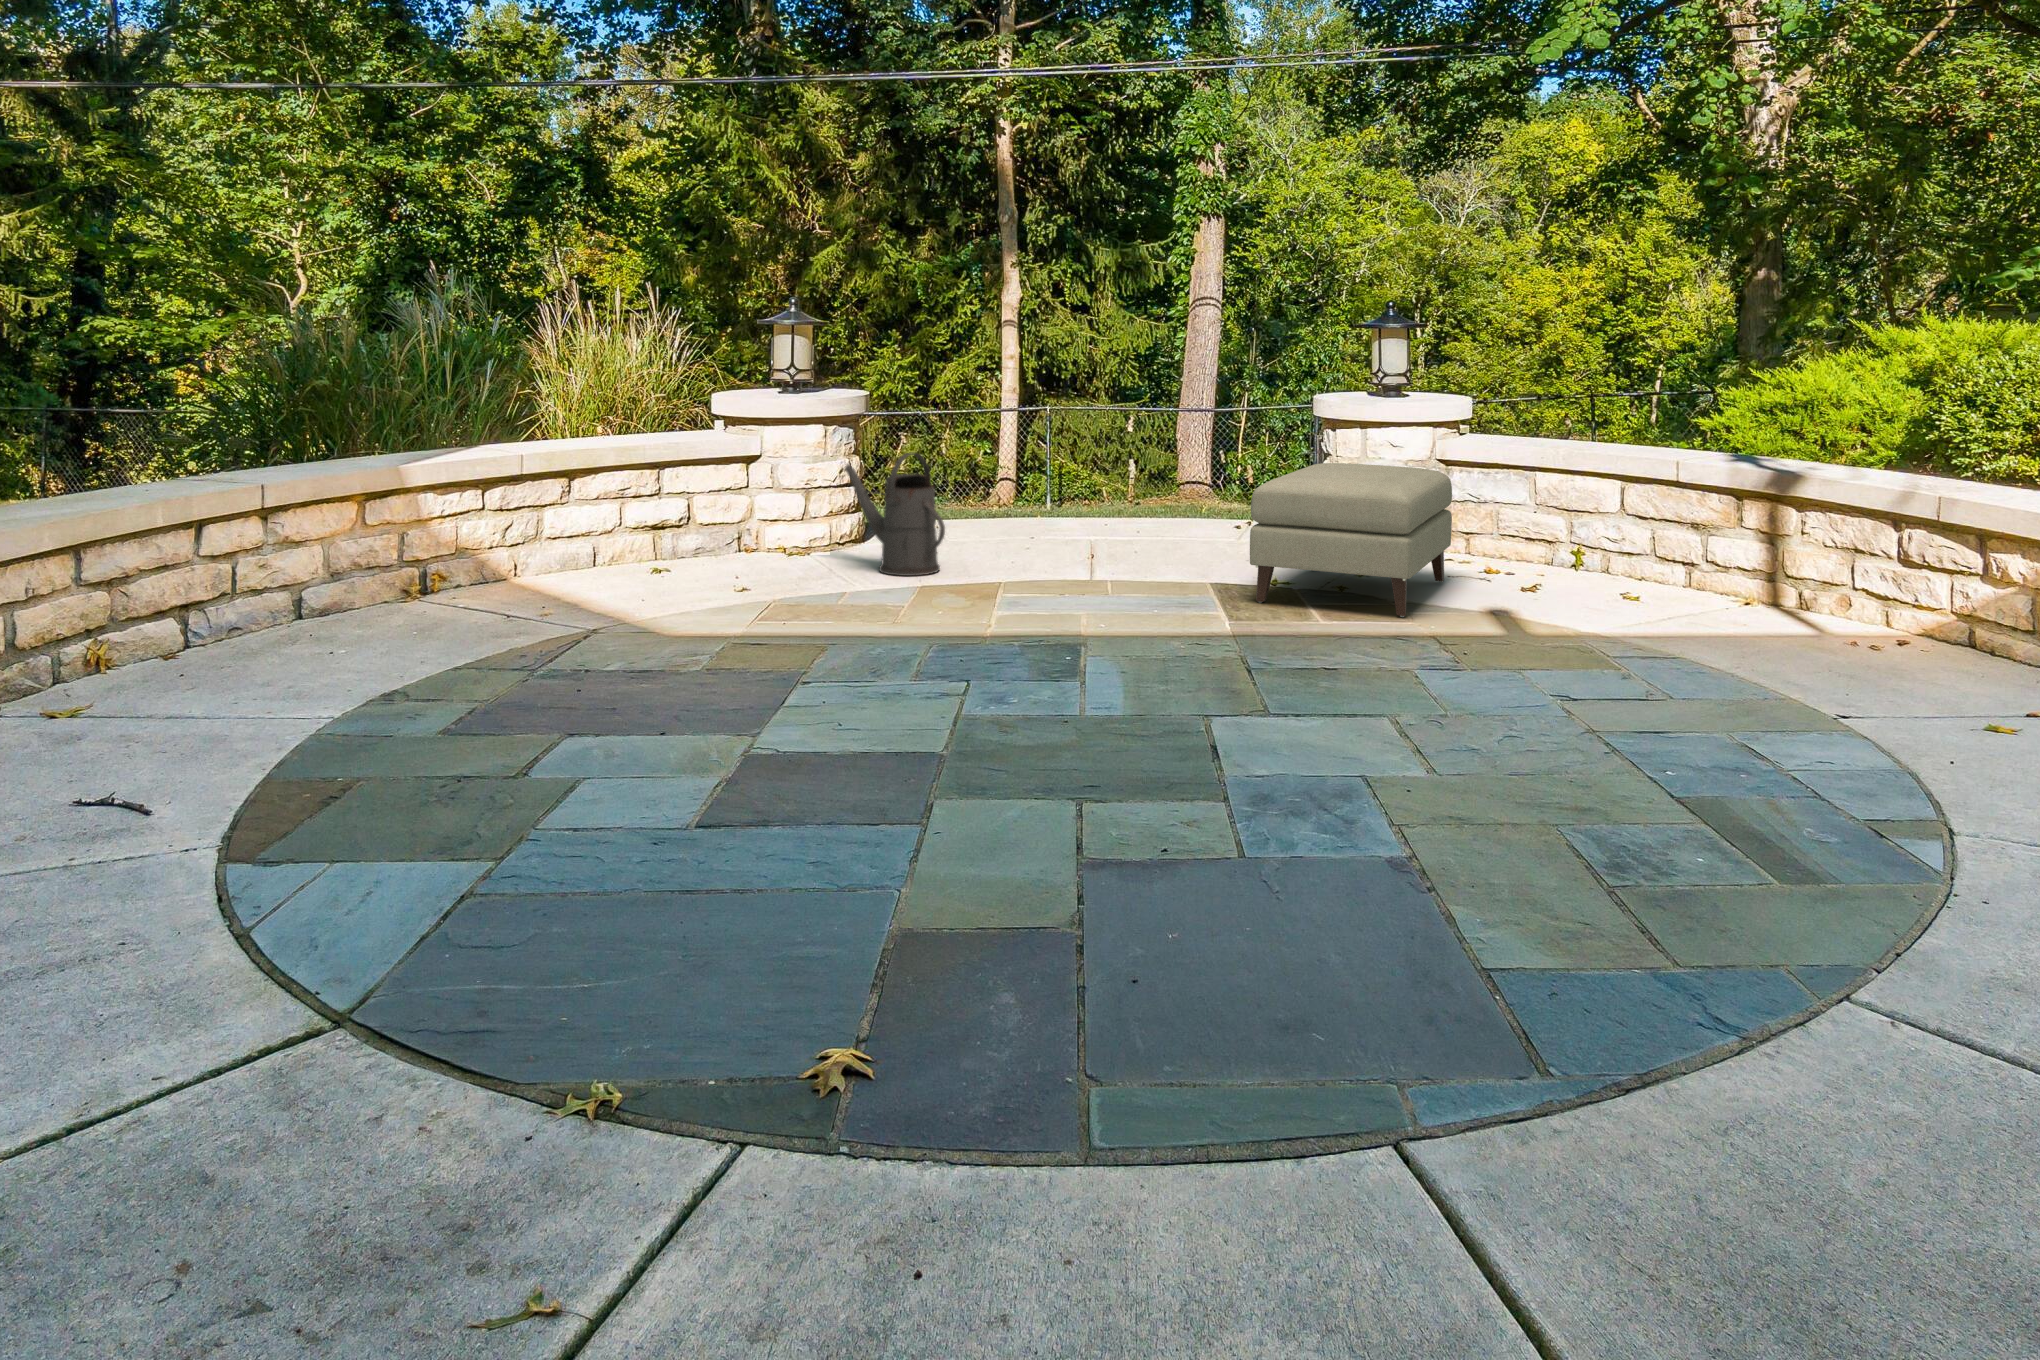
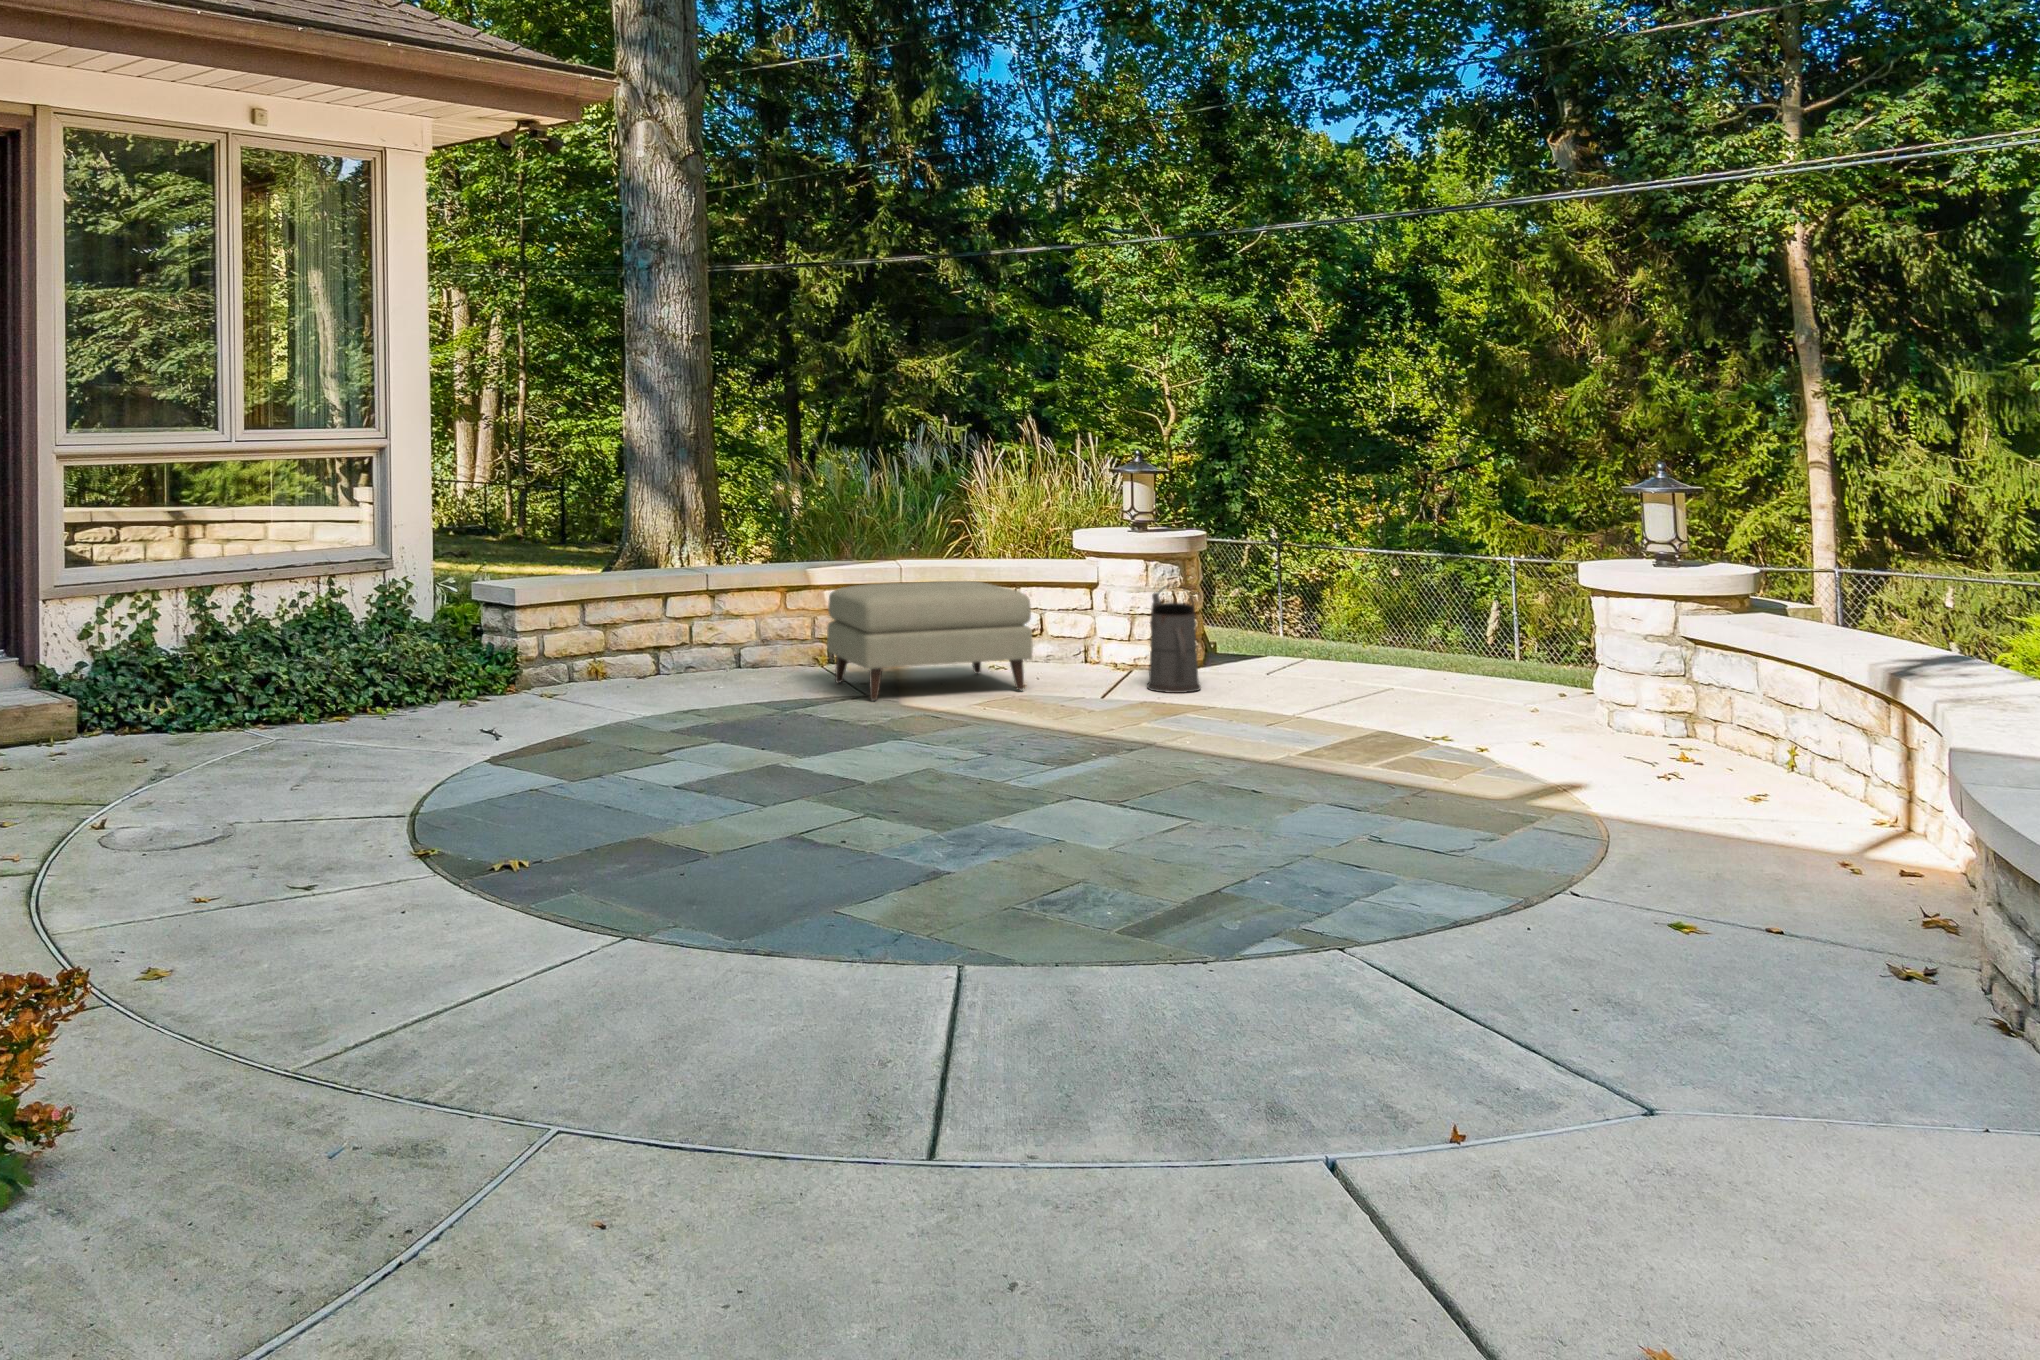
ottoman: present [1250,463,1452,617] -> present [827,581,1032,701]

